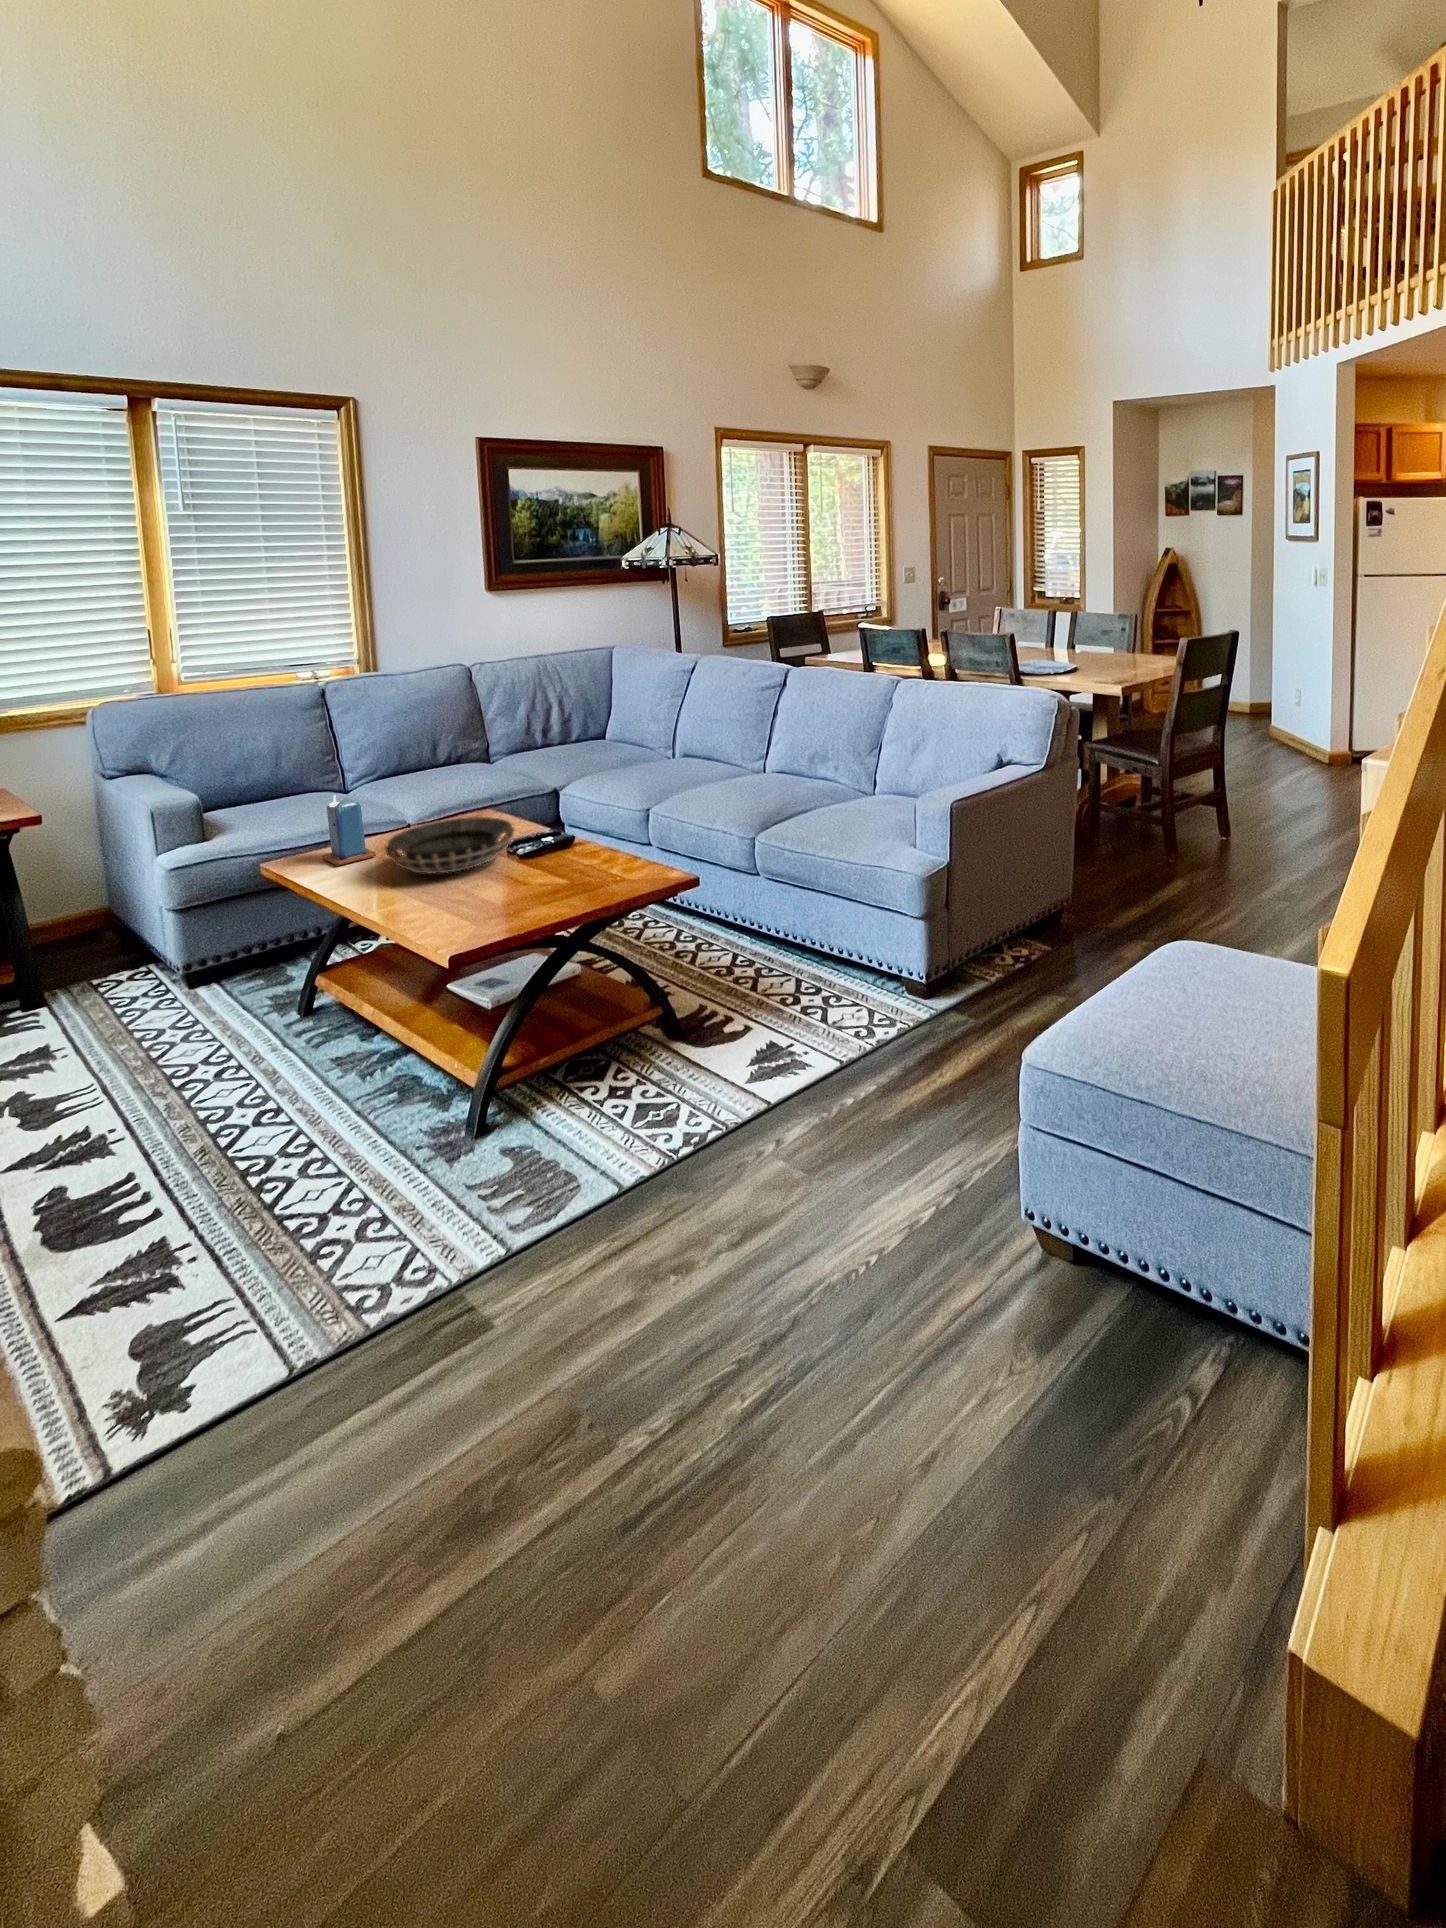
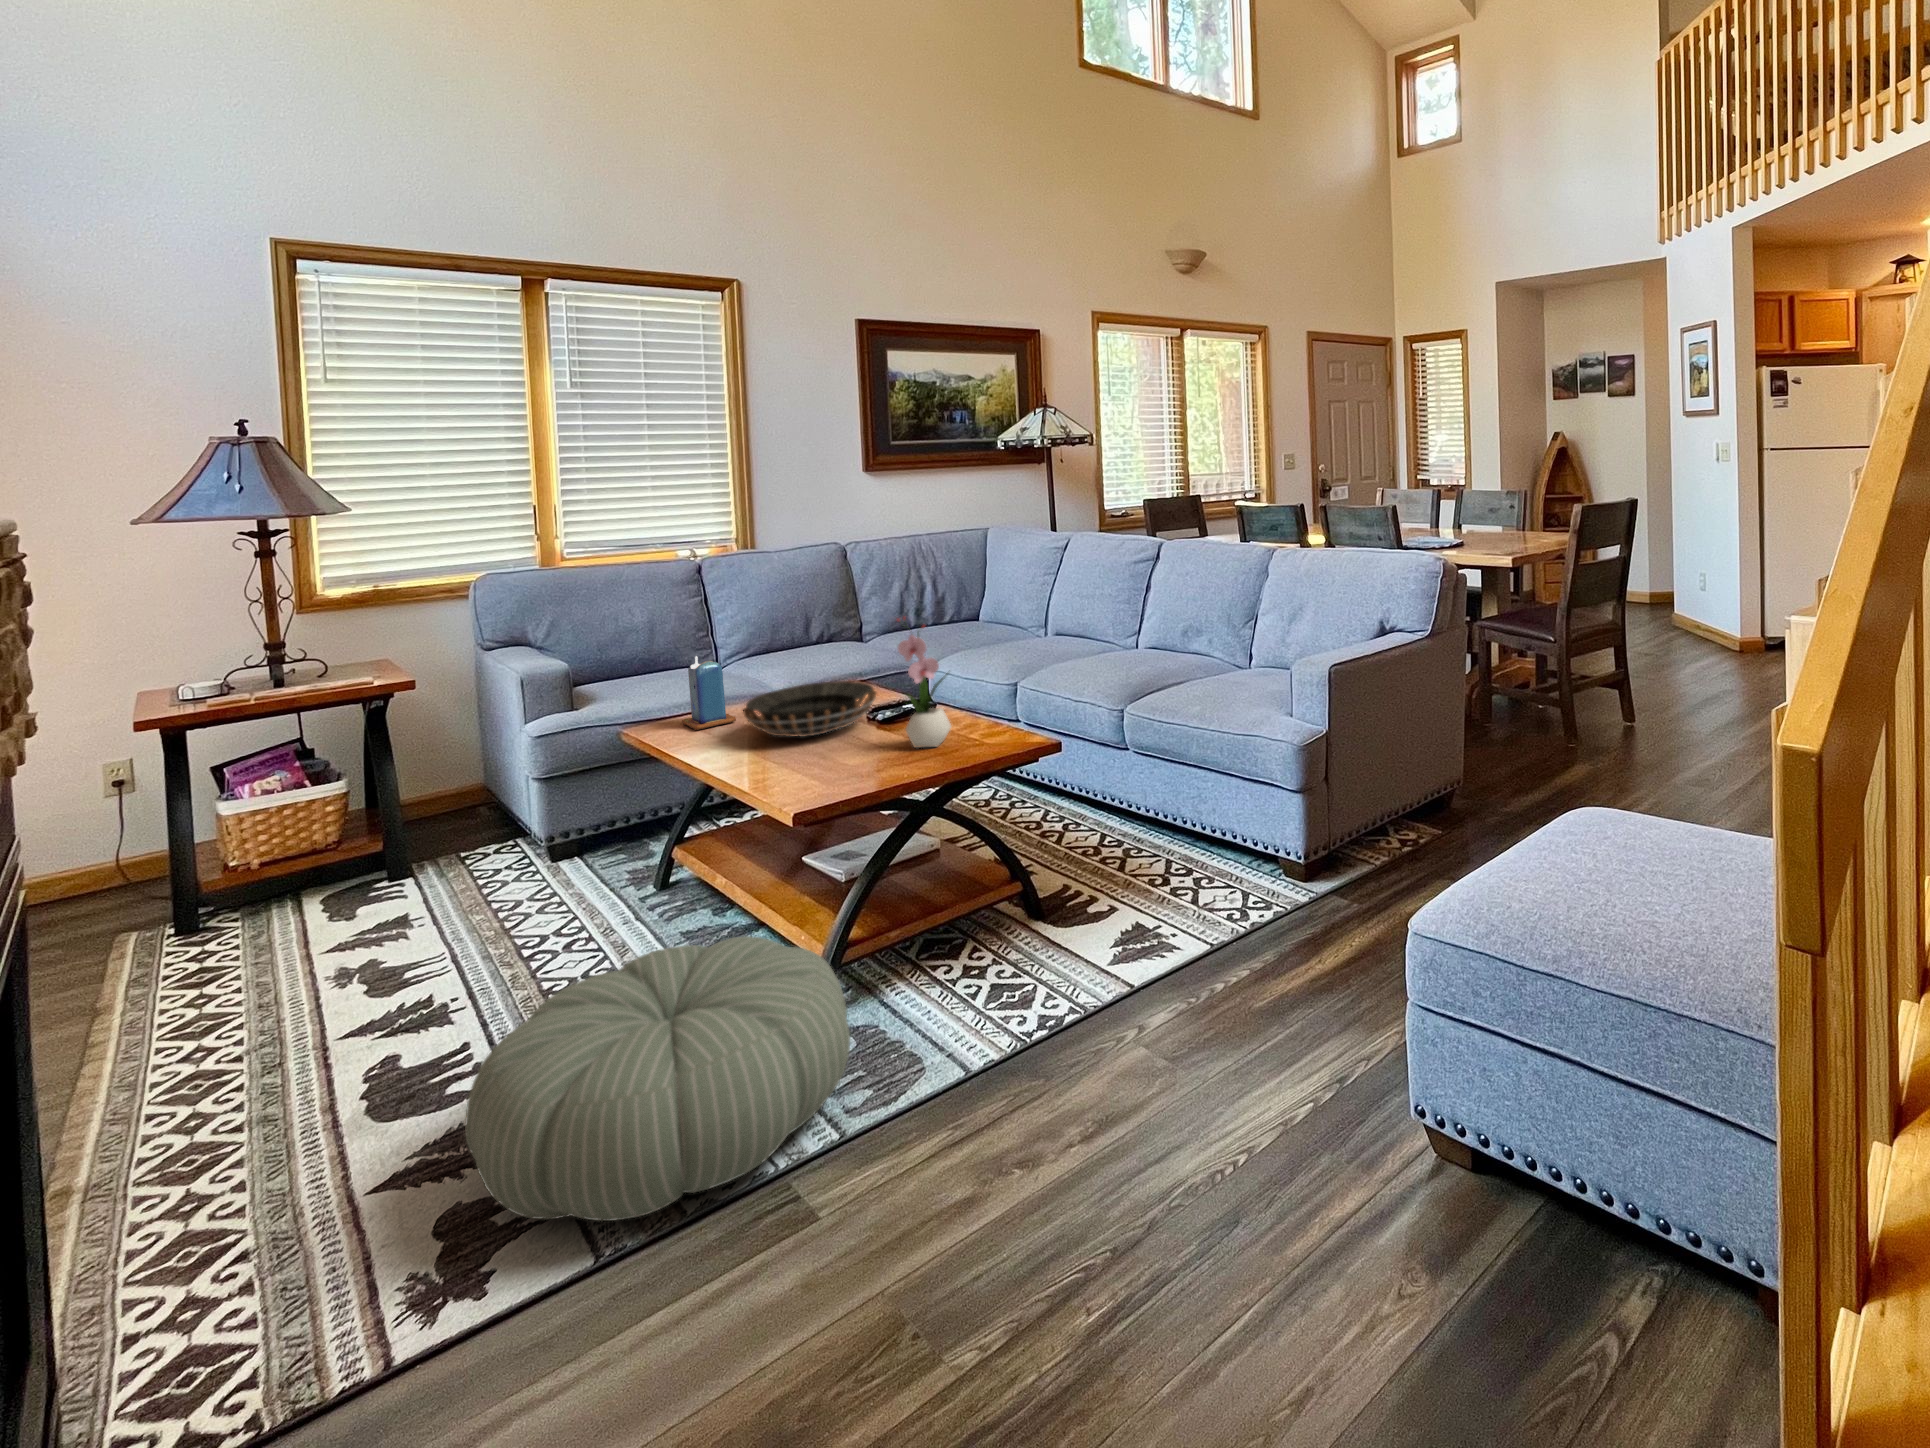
flower arrangement: none [536,762,590,884] -> present [897,616,951,748]
pouf: none [154,1070,510,1336] -> present [465,936,850,1221]

